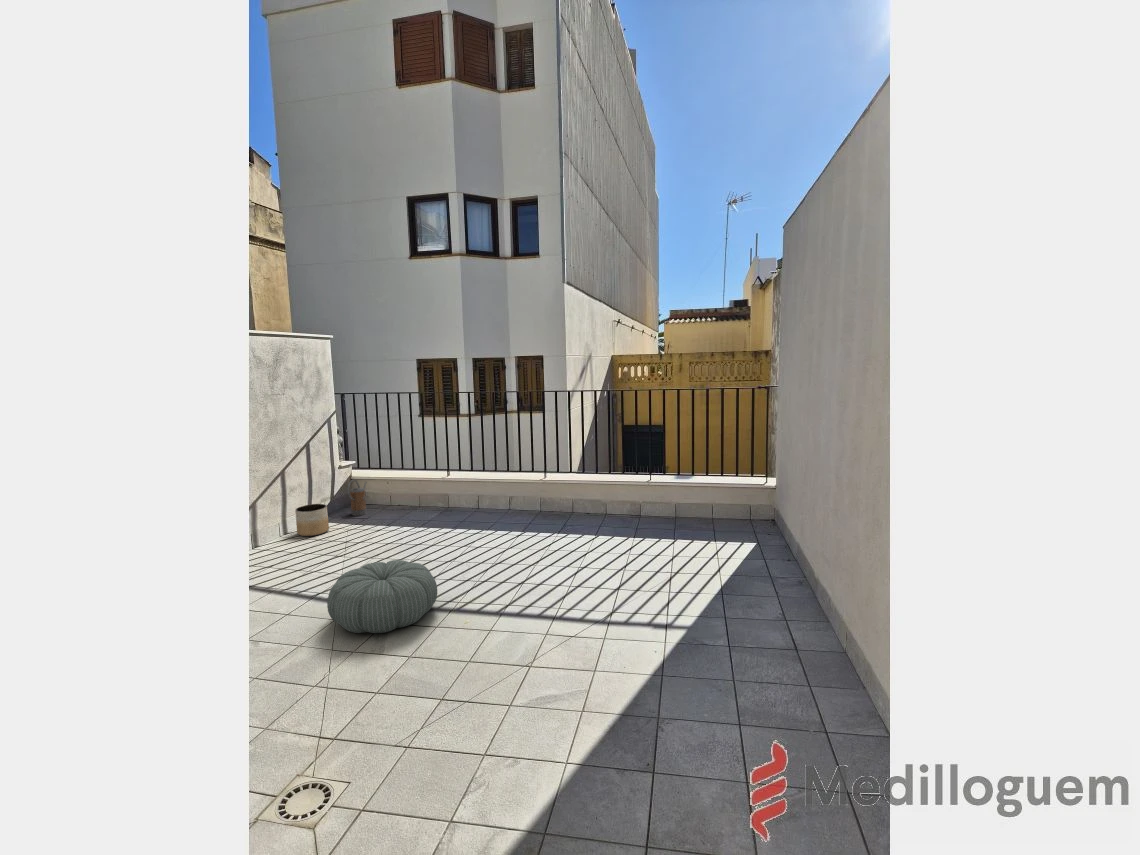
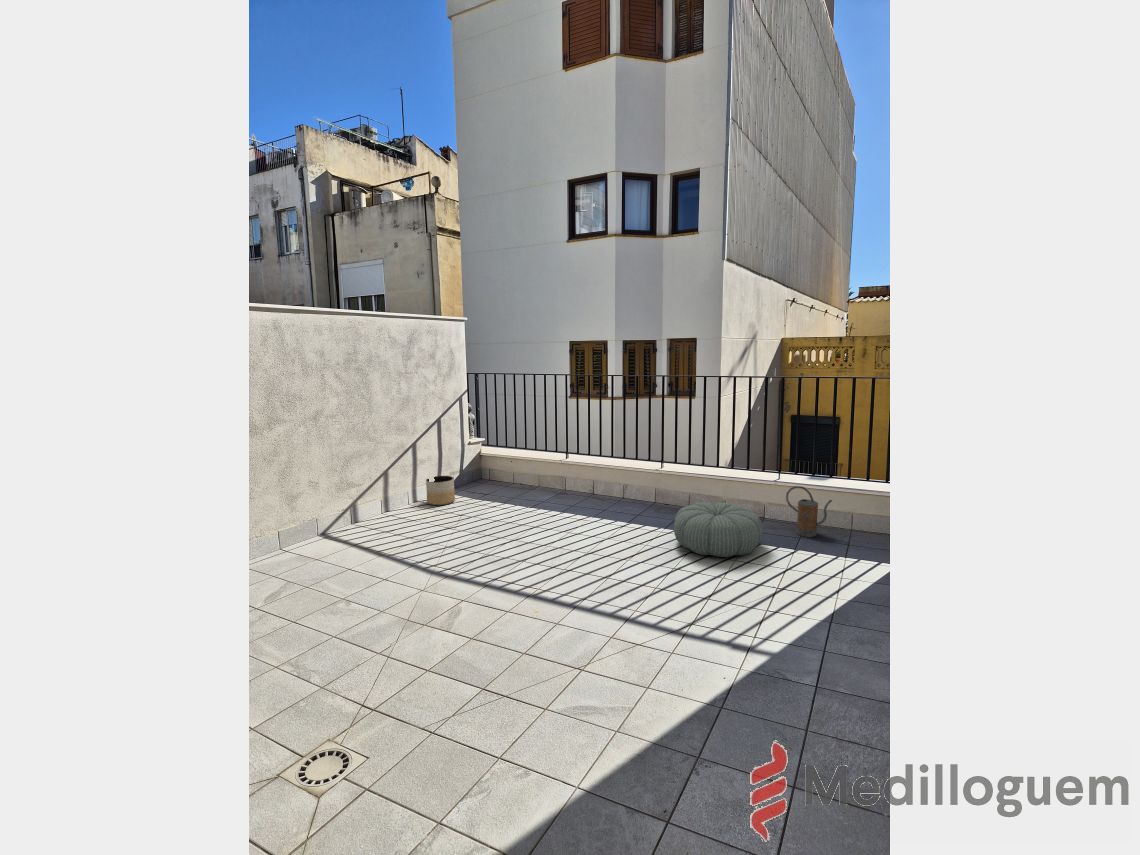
watering can: present [347,480,367,516] -> present [786,486,832,537]
pouf: present [327,560,437,633] -> present [674,502,763,557]

